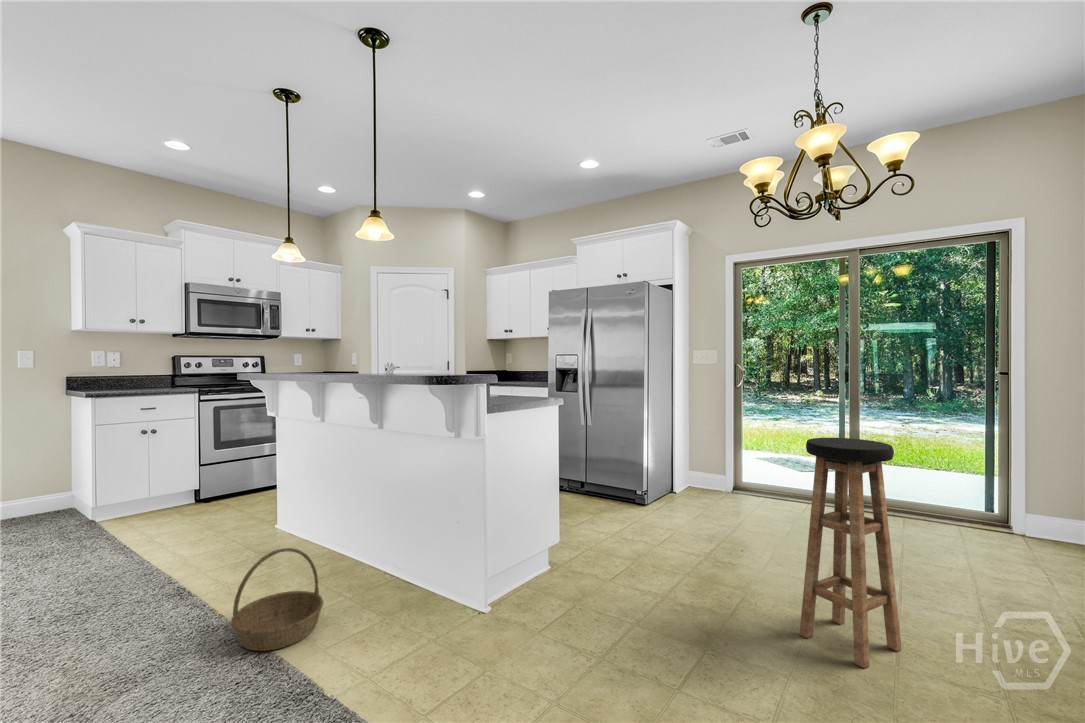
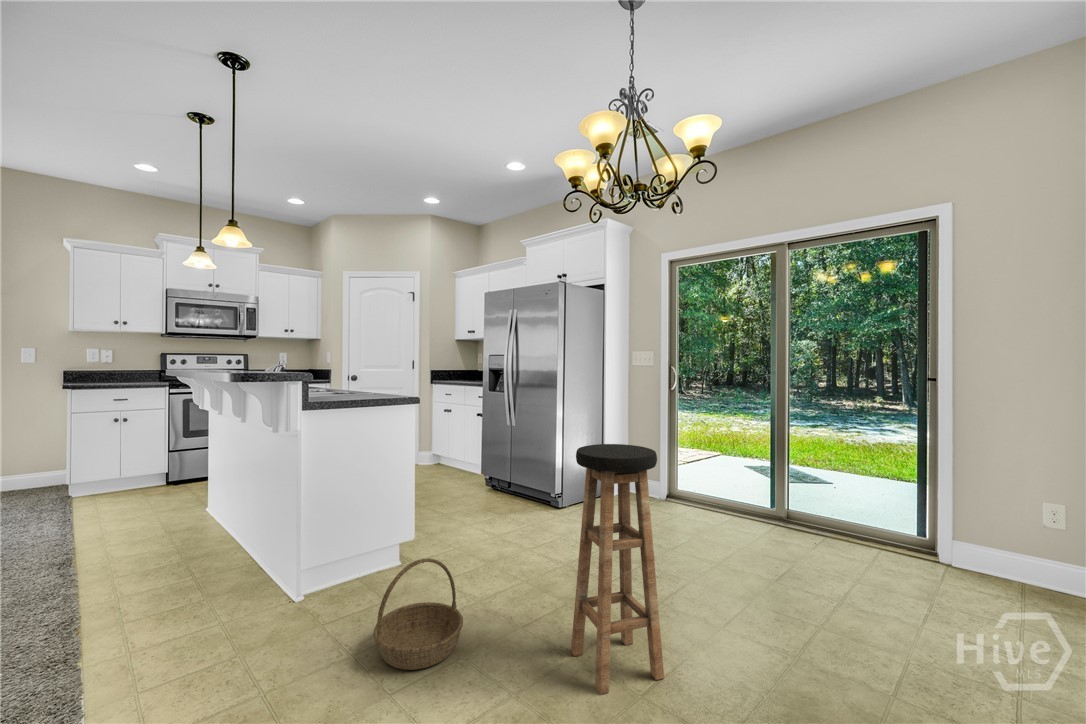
basket: present [231,548,324,651] -> present [373,558,463,670]

